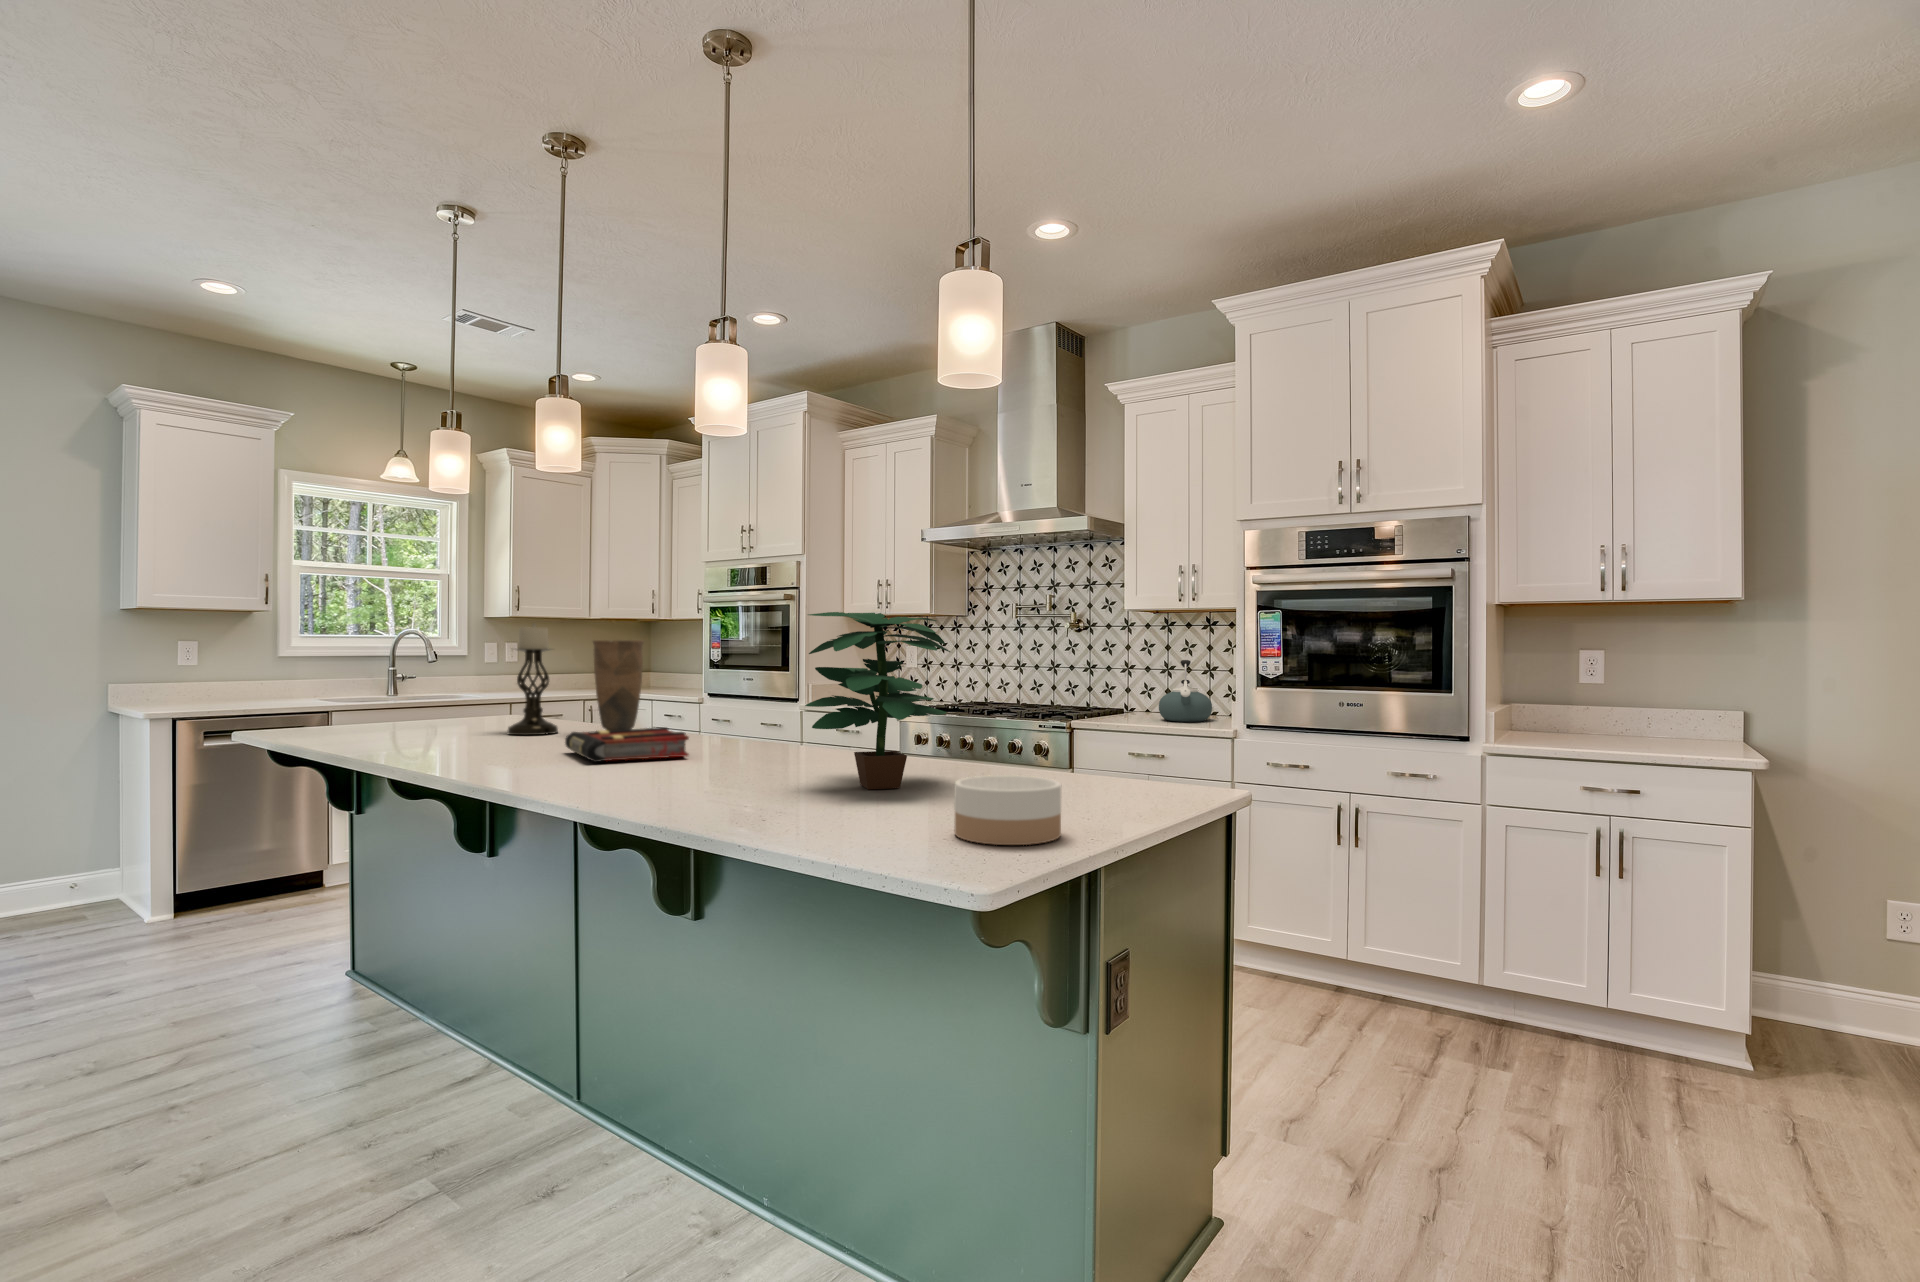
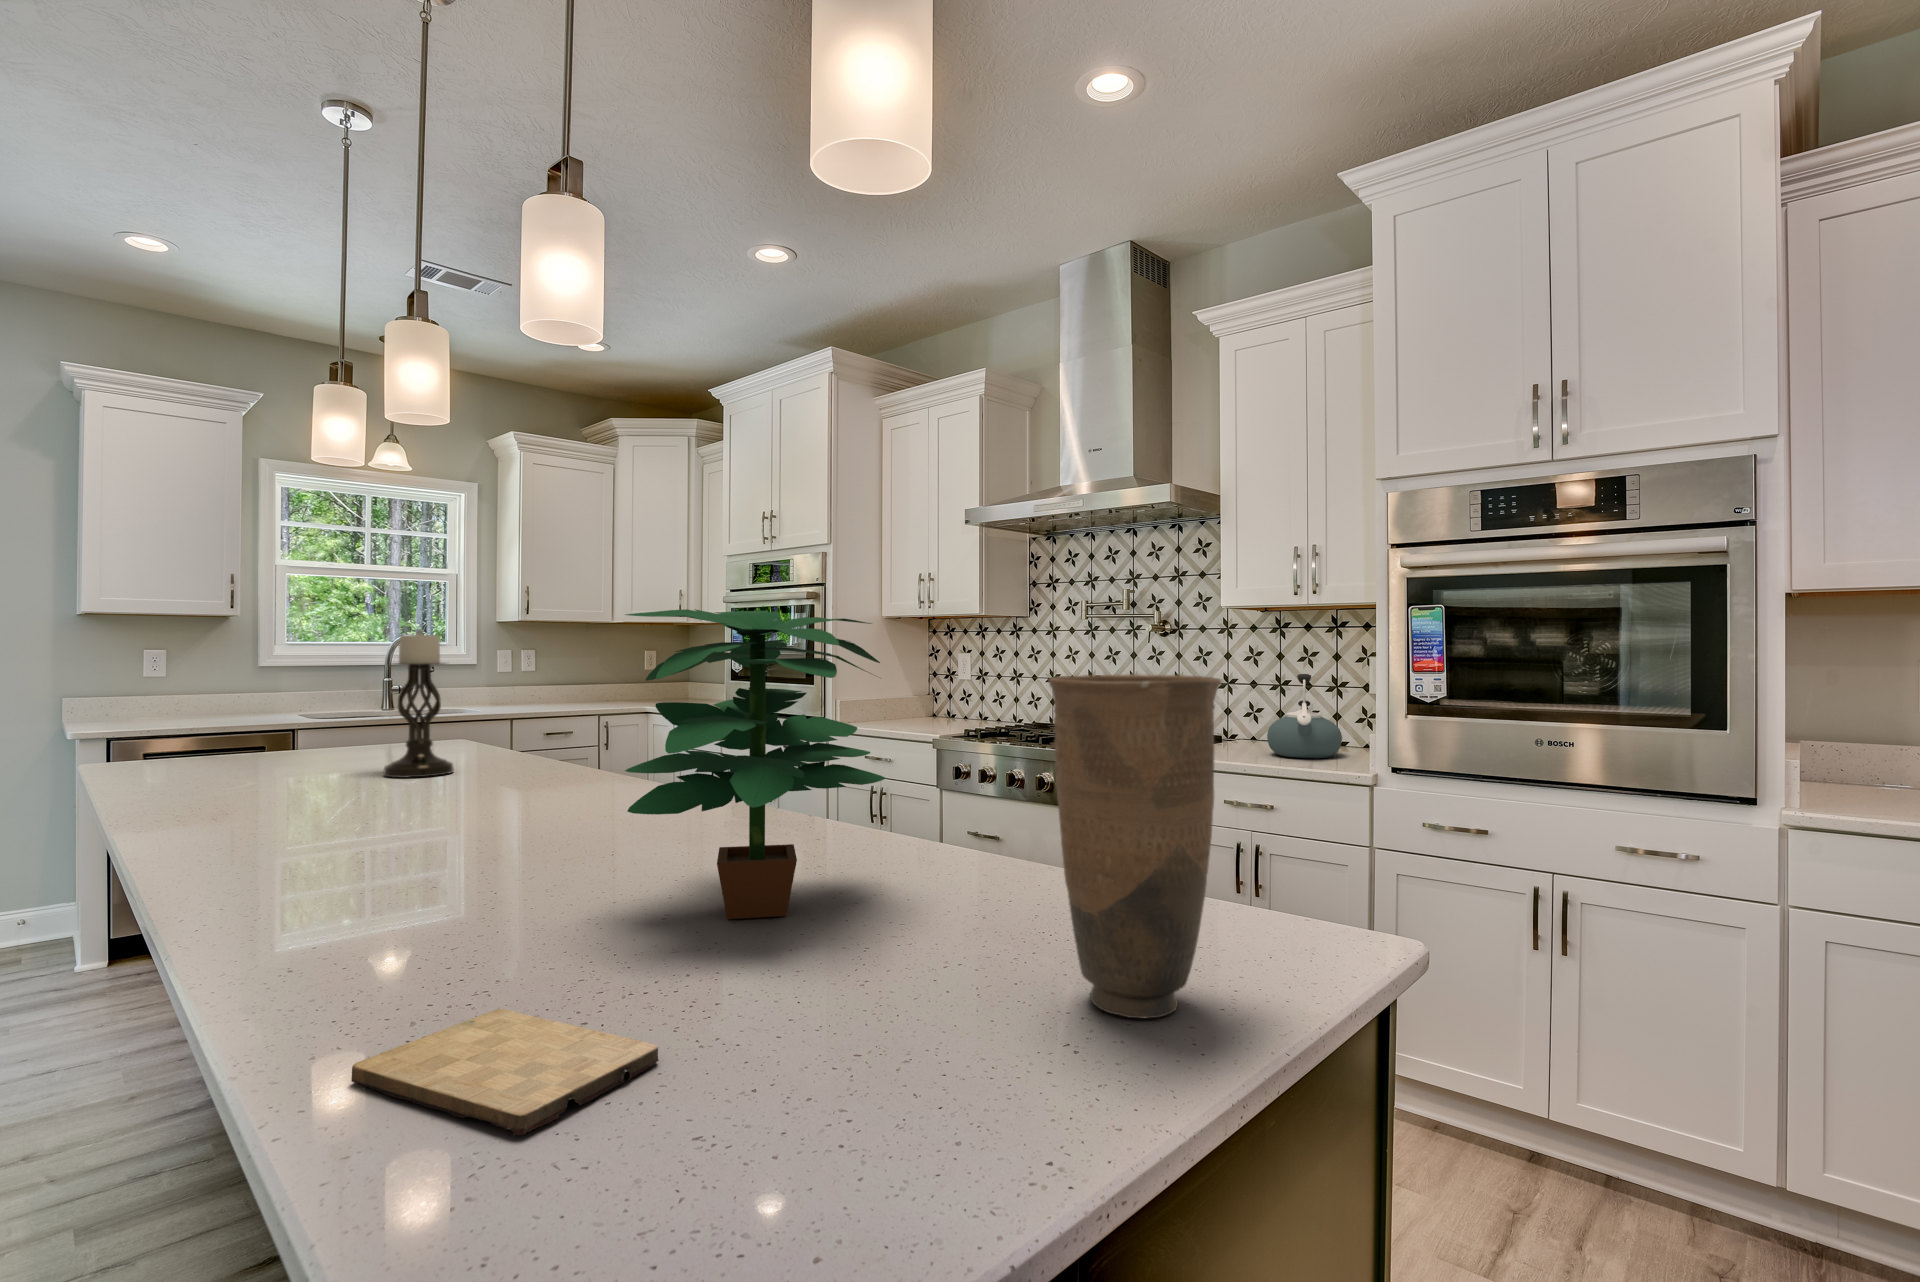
vase: present [593,640,644,731] -> present [1049,674,1221,1018]
book: present [565,727,689,762] -> none [377,776,545,838]
bowl: present [954,775,1061,845] -> none [747,958,996,1185]
cutting board: none [762,812,896,839] -> present [351,1009,658,1136]

